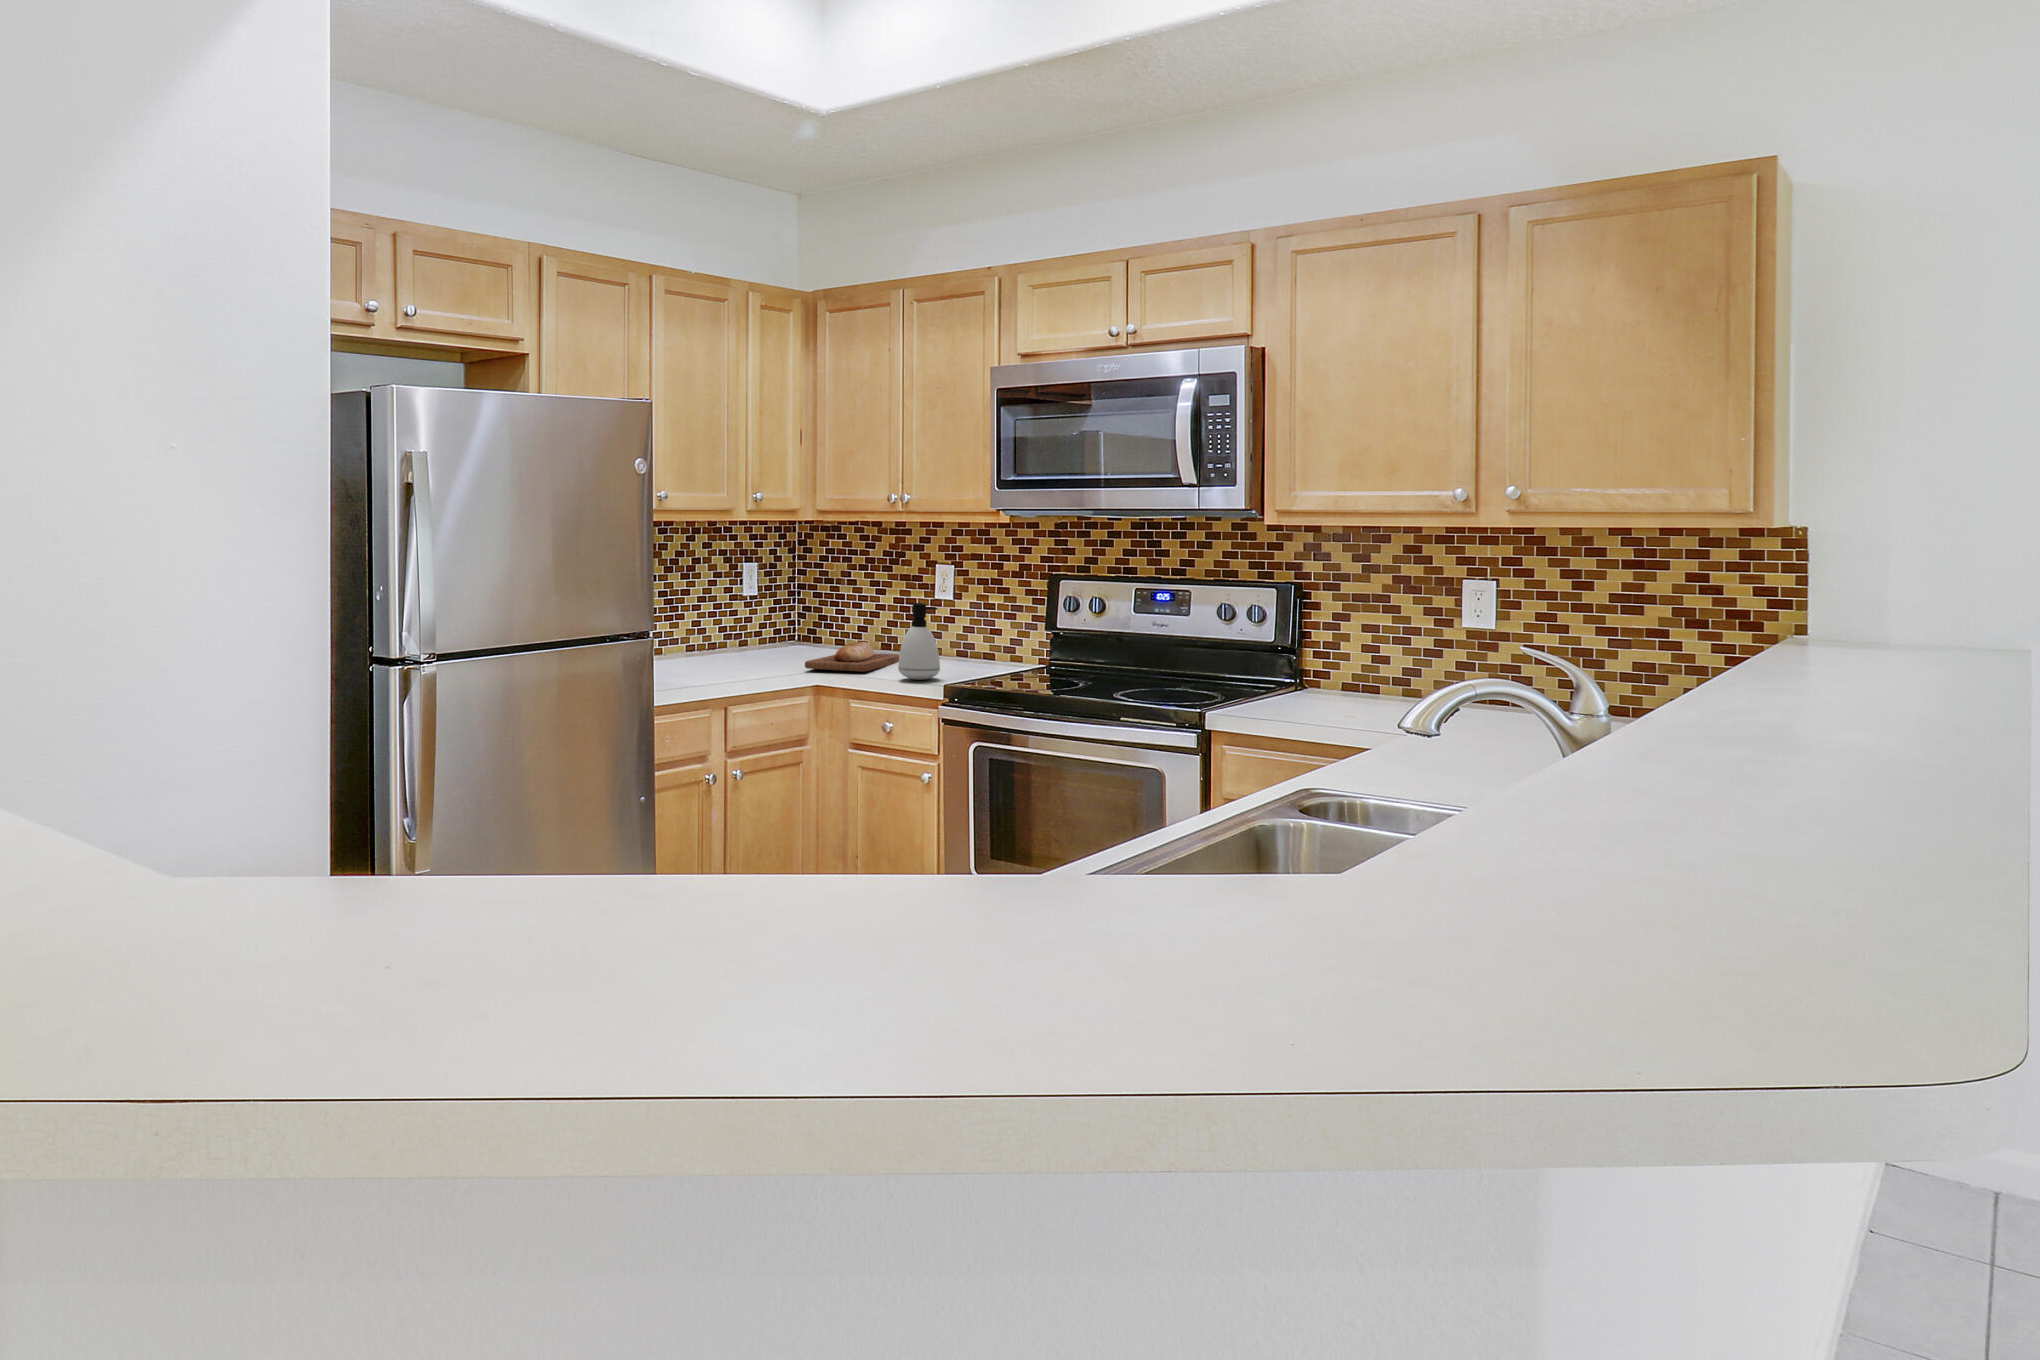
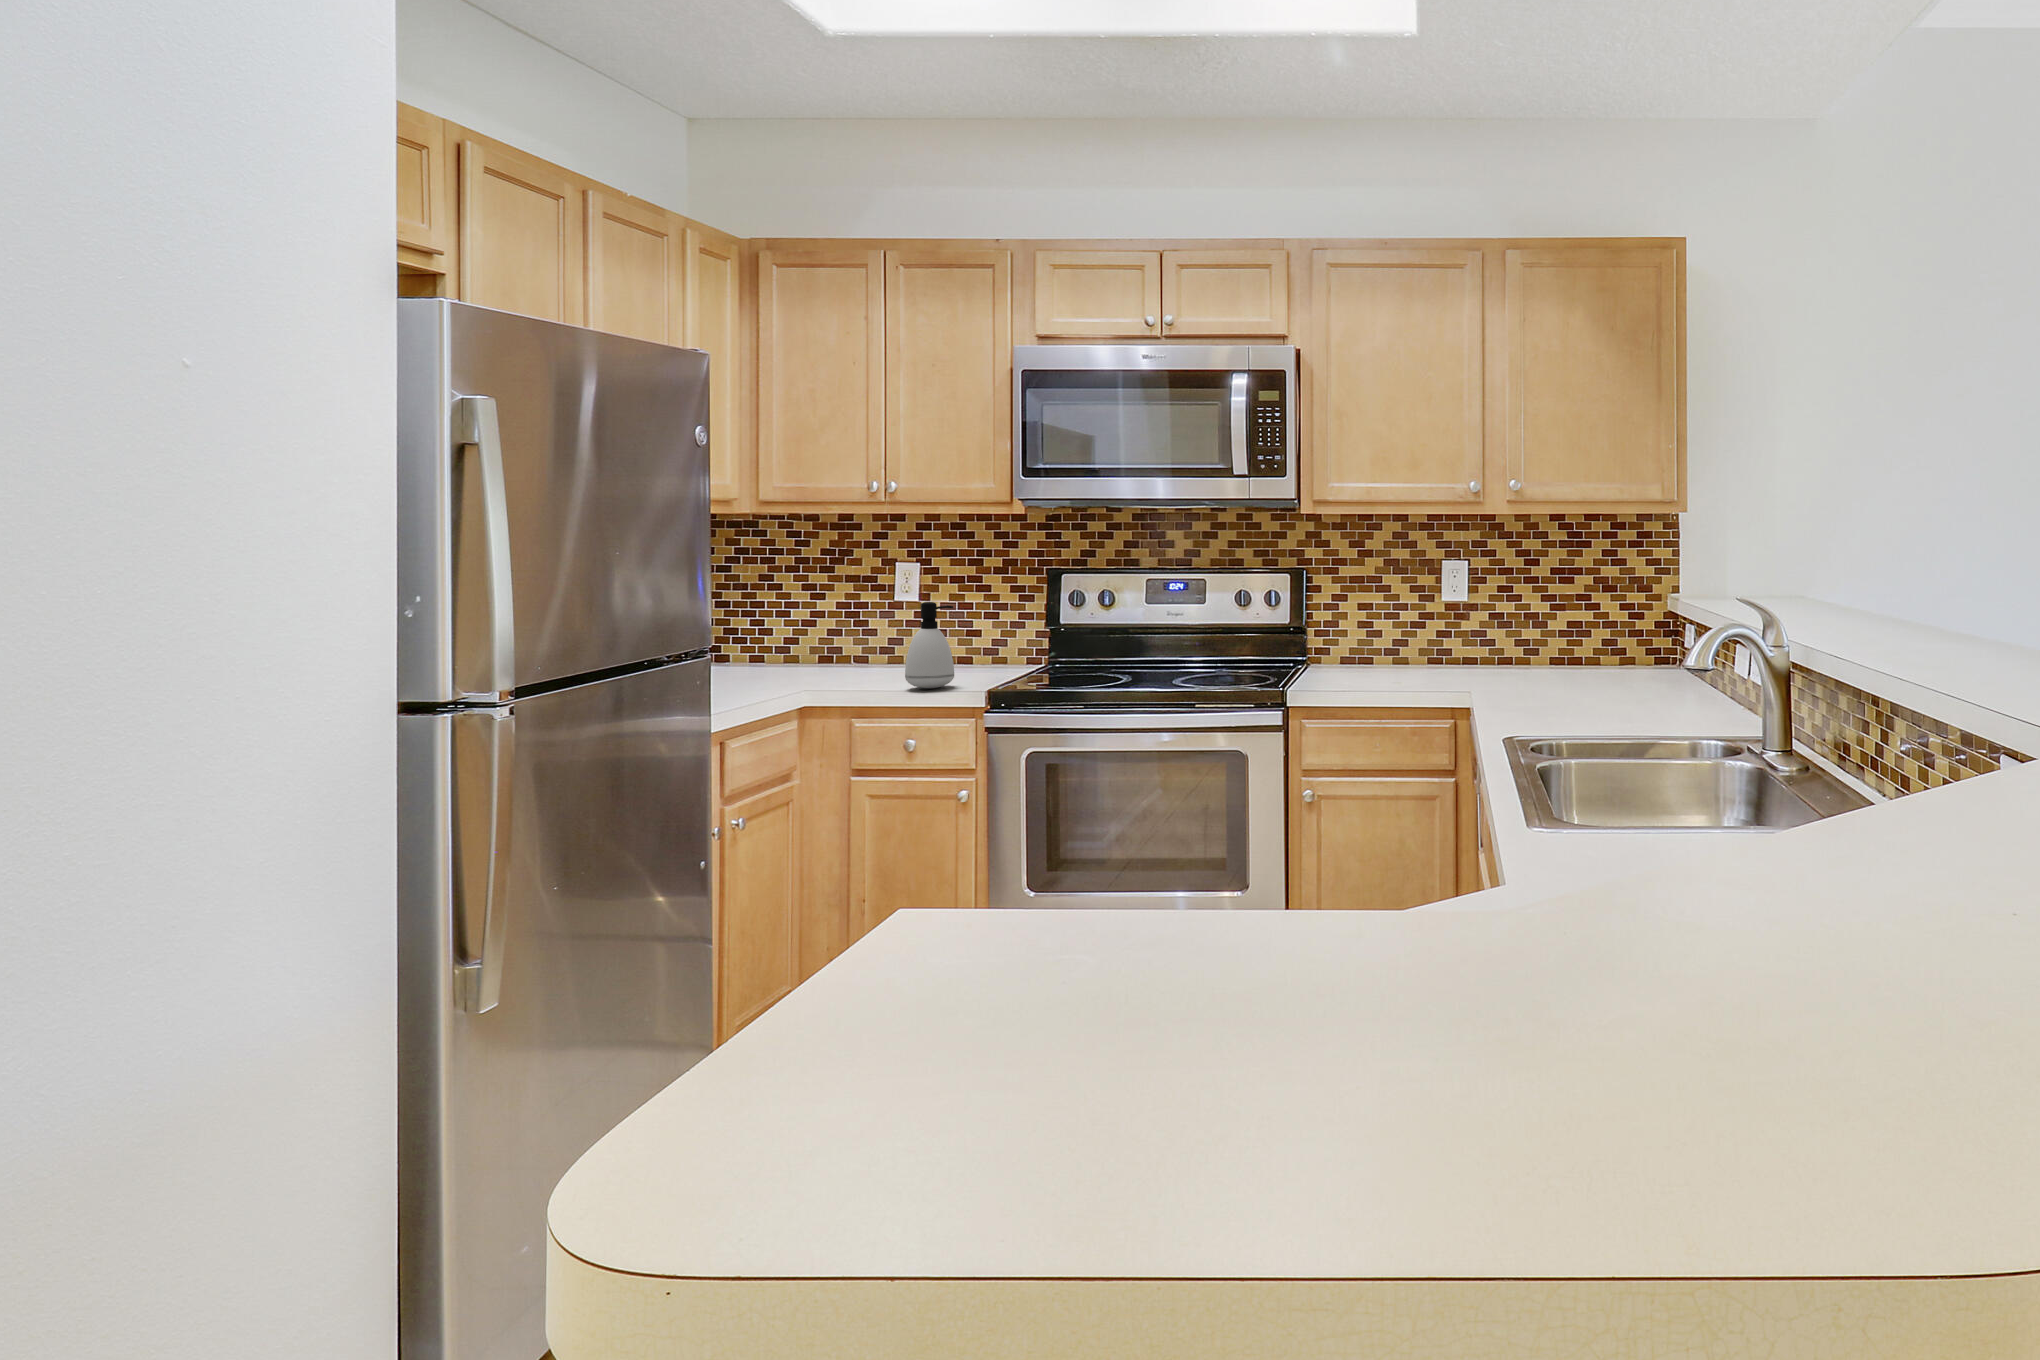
bread loaf: present [805,642,899,672] -> none [767,654,867,688]

